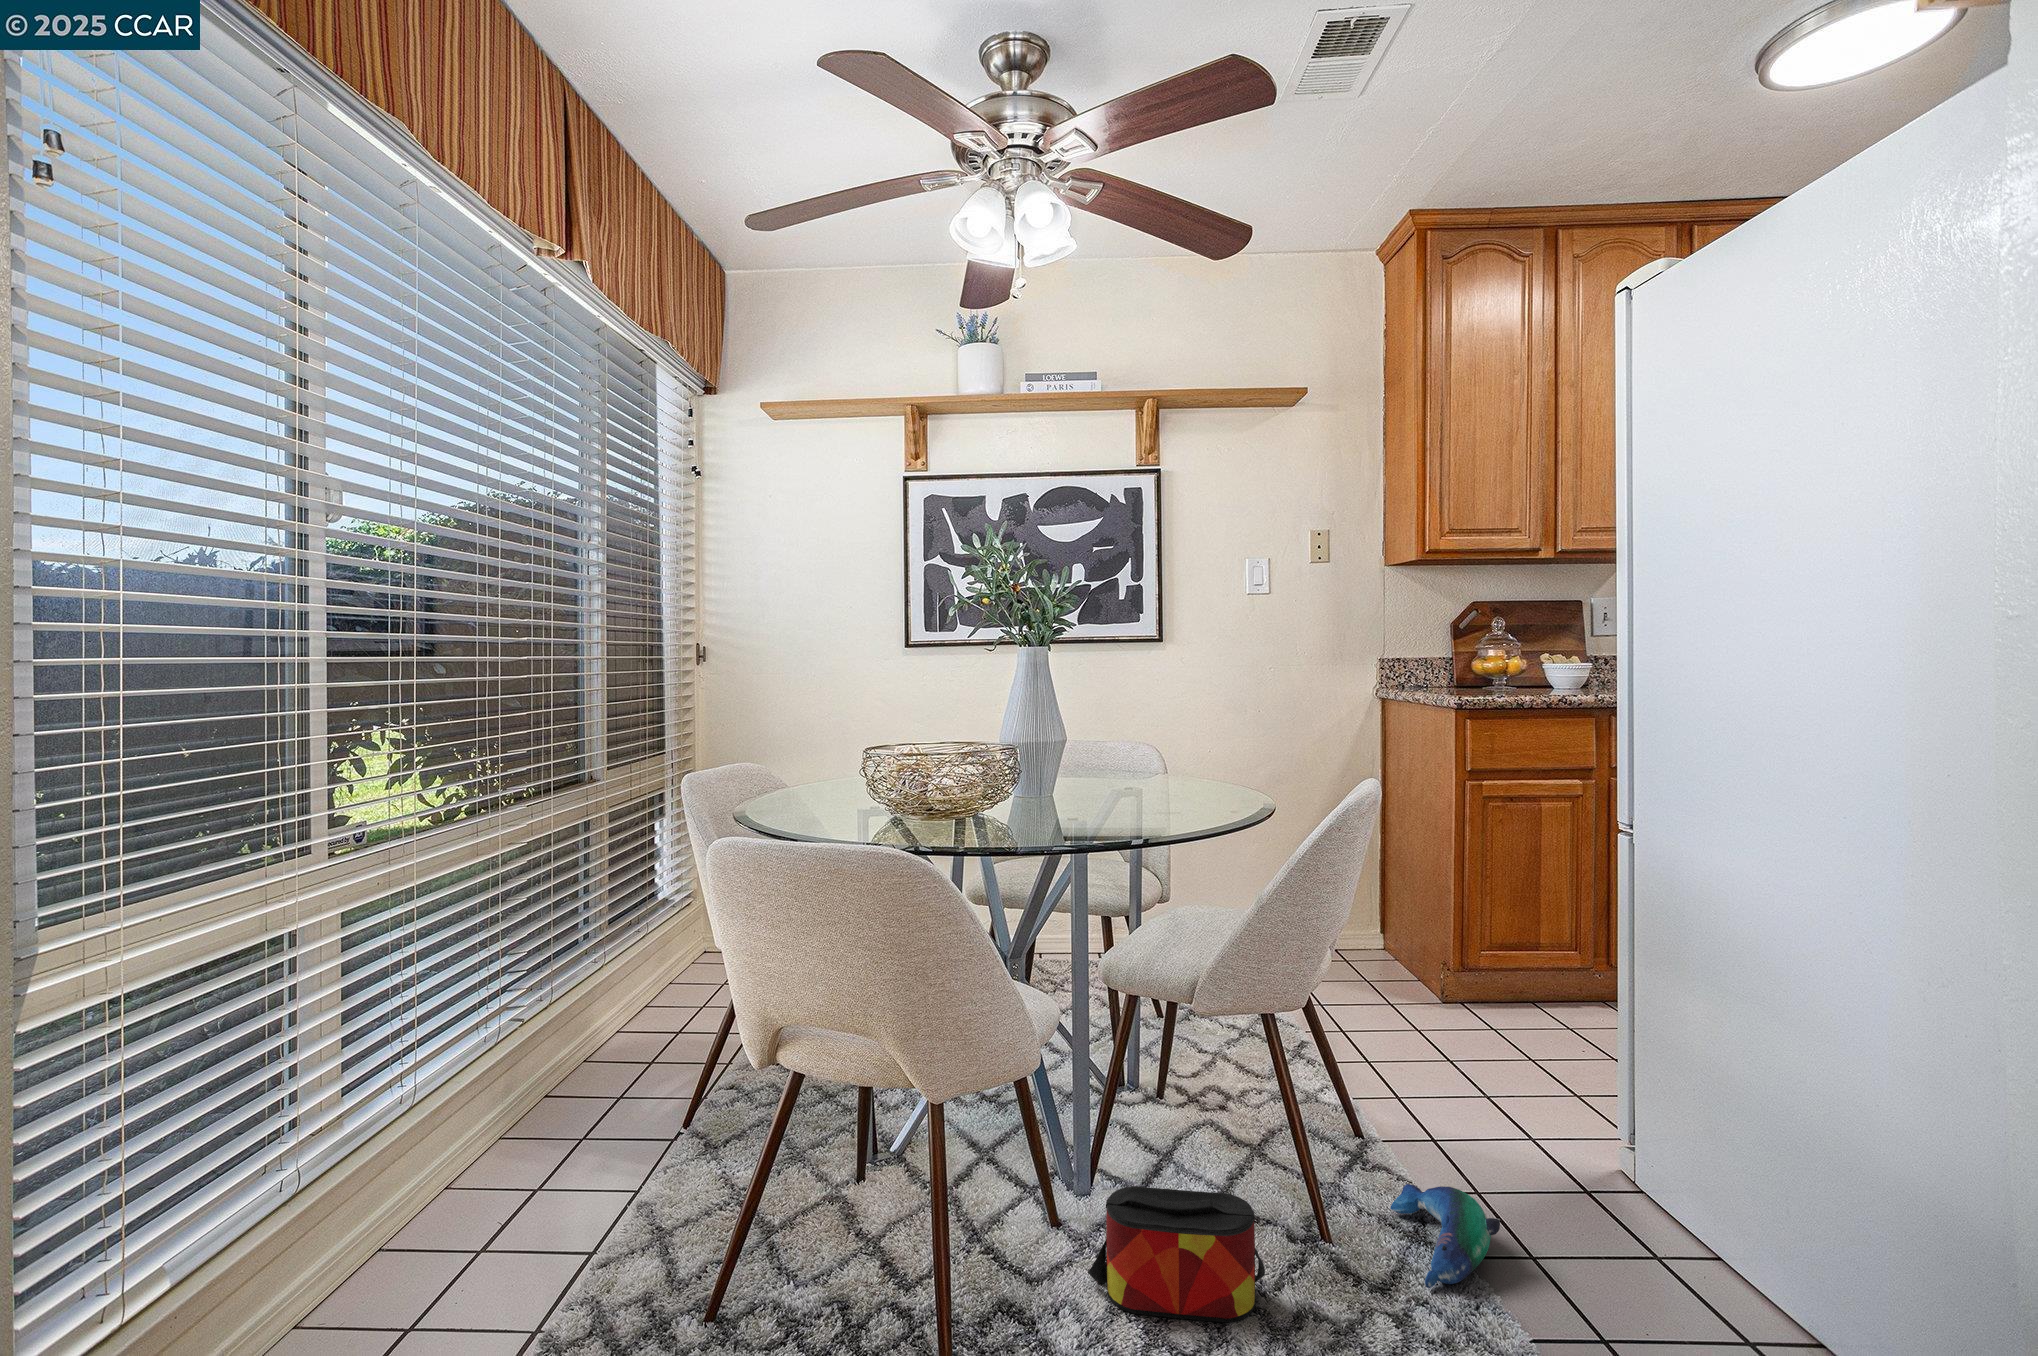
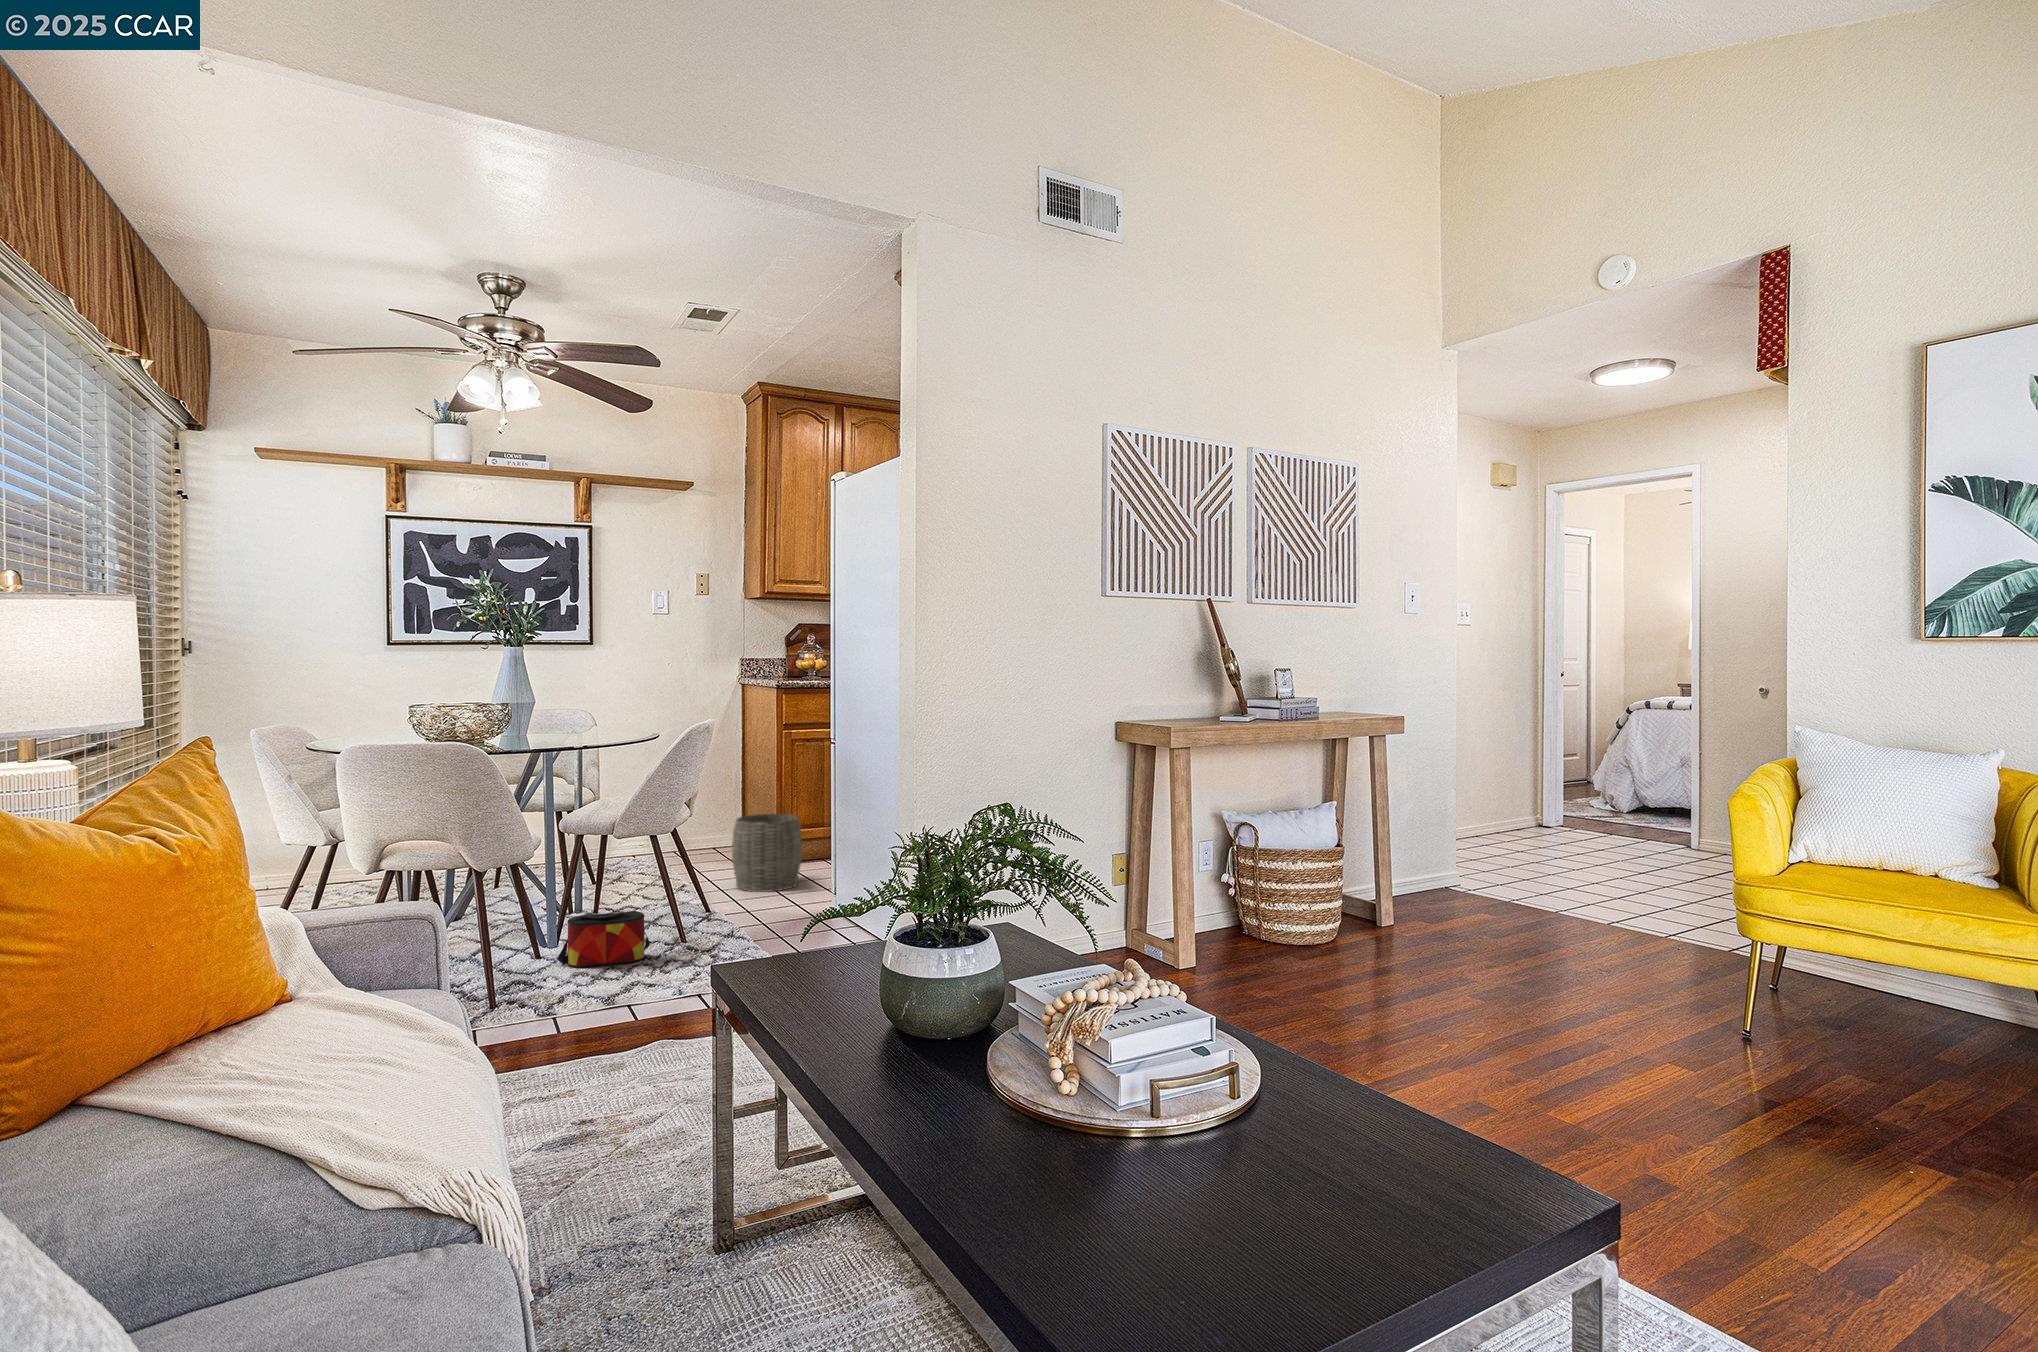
woven basket: none [1389,935,1521,1093] -> present [732,814,802,892]
plush toy: present [1390,1184,1500,1288] -> none [717,907,764,943]

